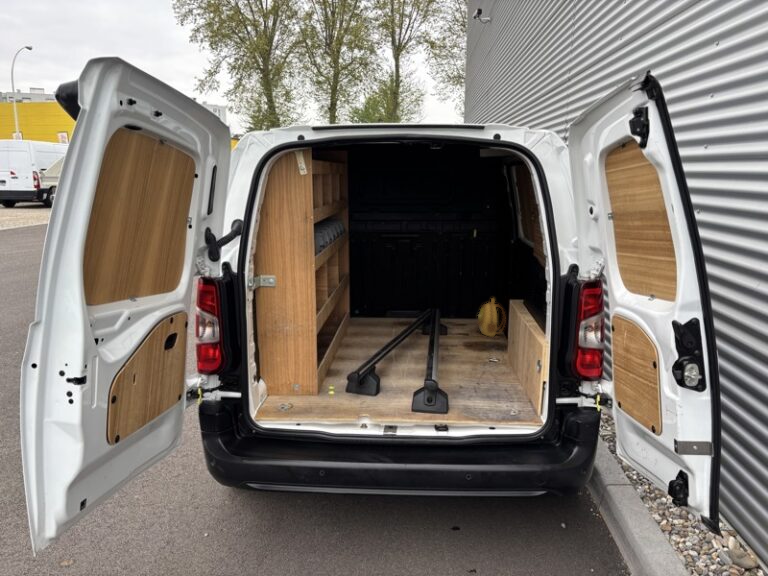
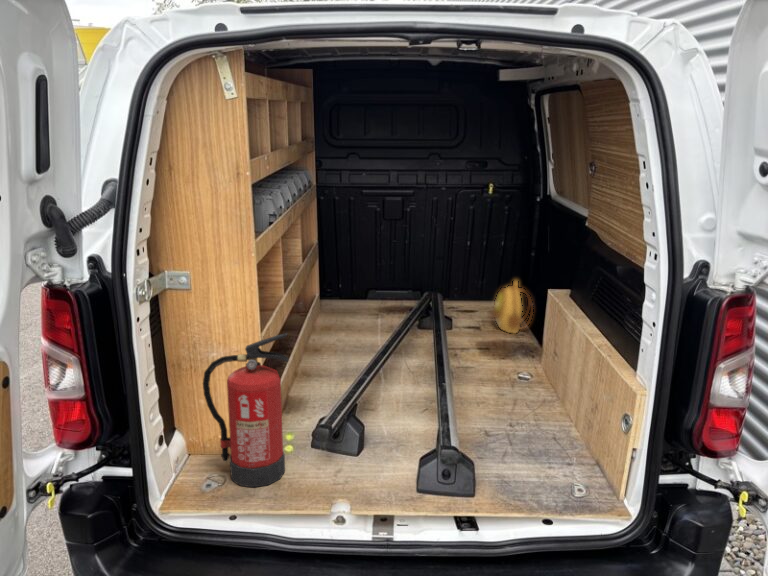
fire extinguisher: none [280,315,333,411] -> present [203,333,288,487]

